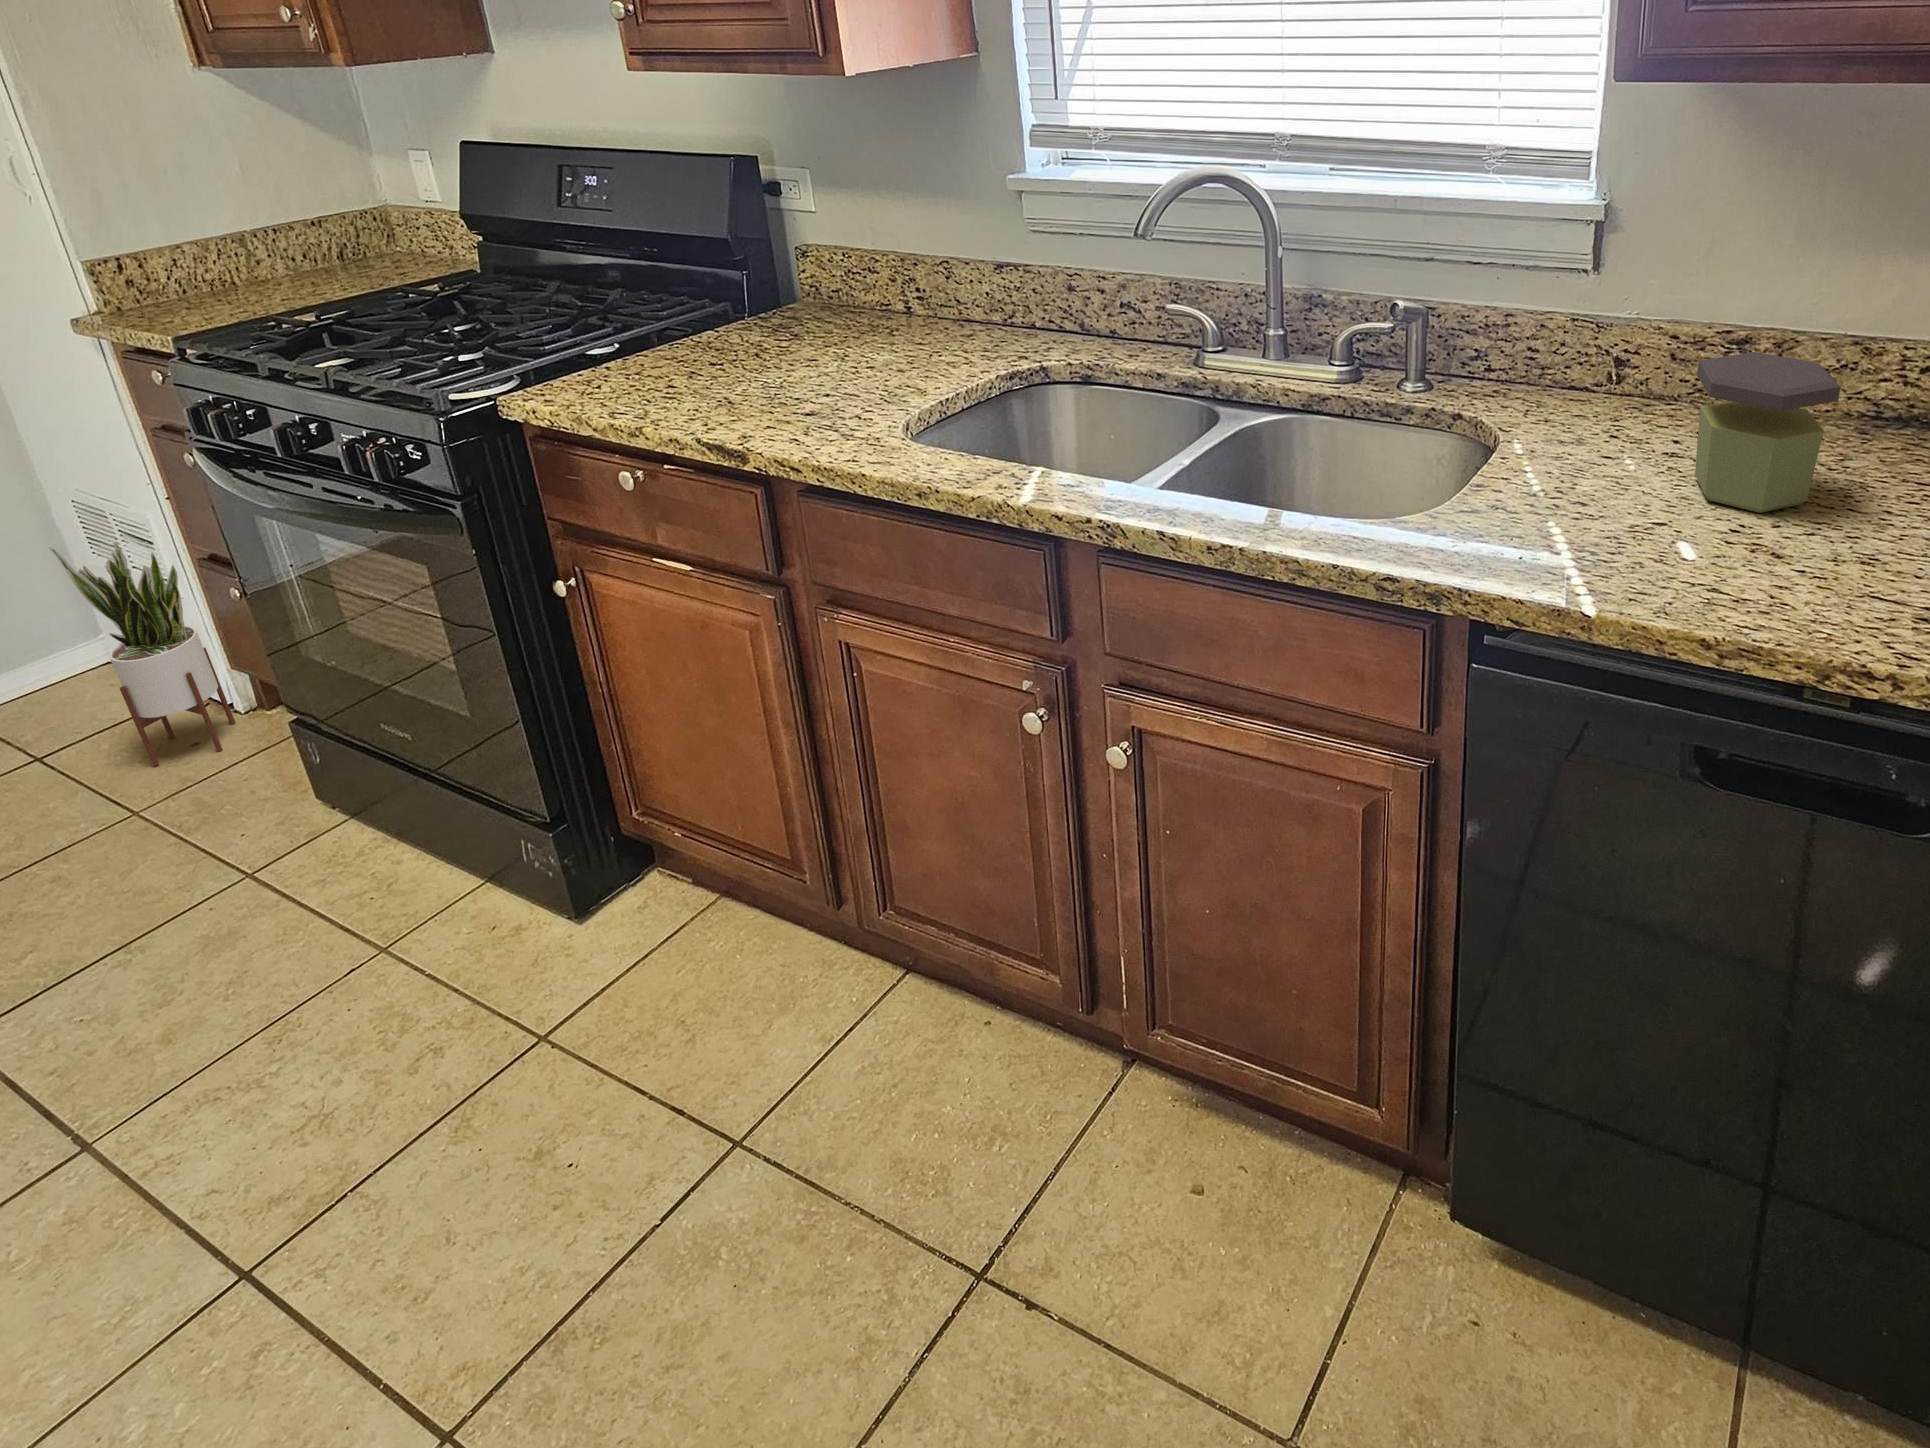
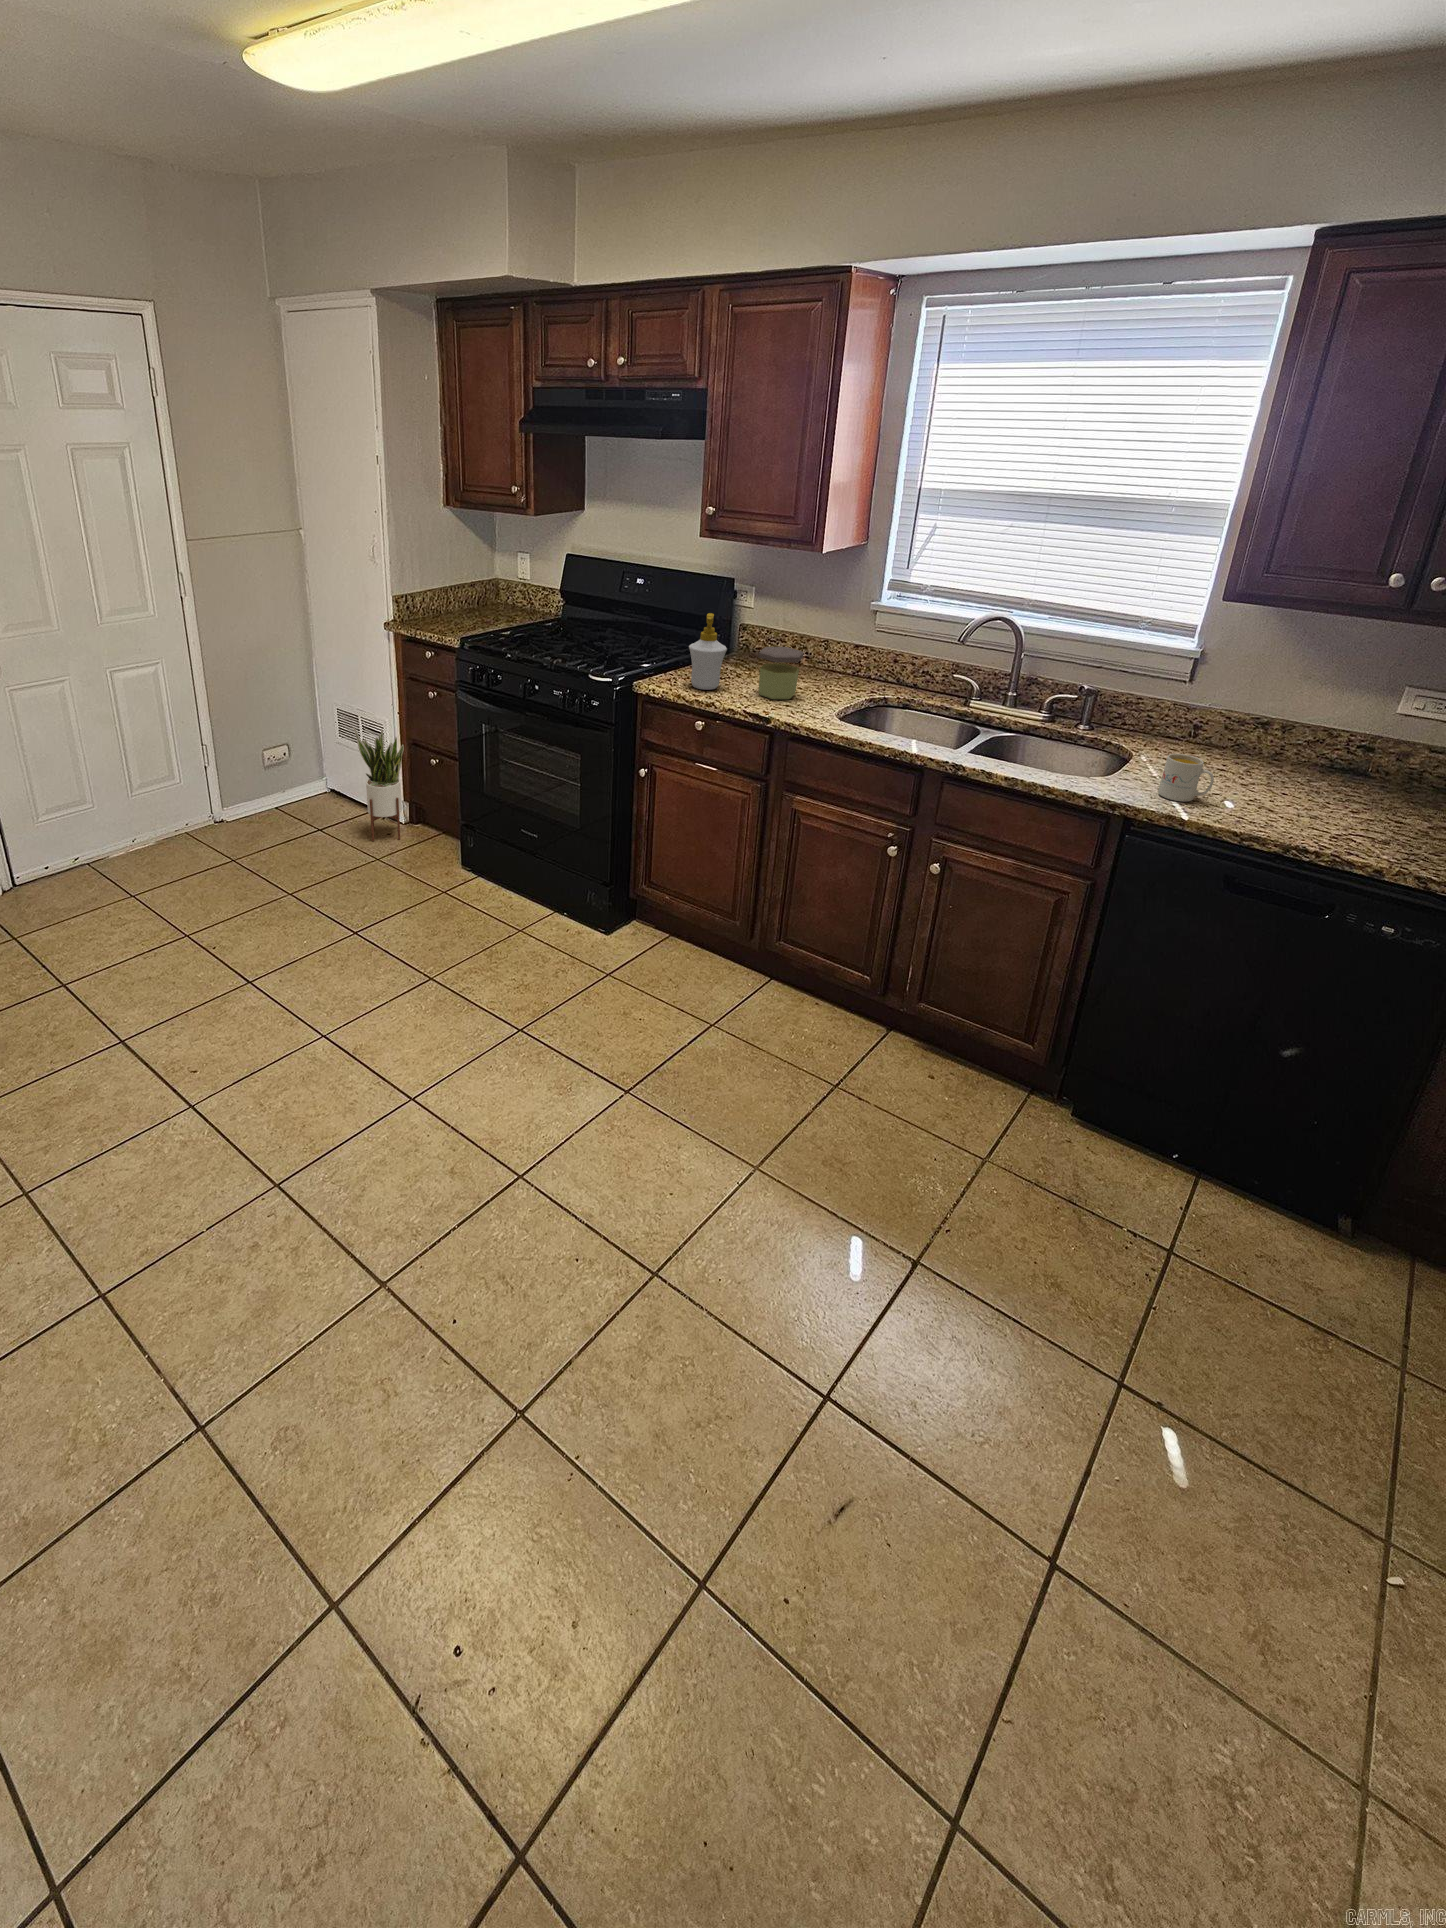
soap bottle: none [595,232,688,399] -> present [689,613,727,690]
jar: present [1695,352,1841,513] -> present [758,647,804,699]
mug: none [1539,446,1649,560] -> present [1158,754,1214,802]

